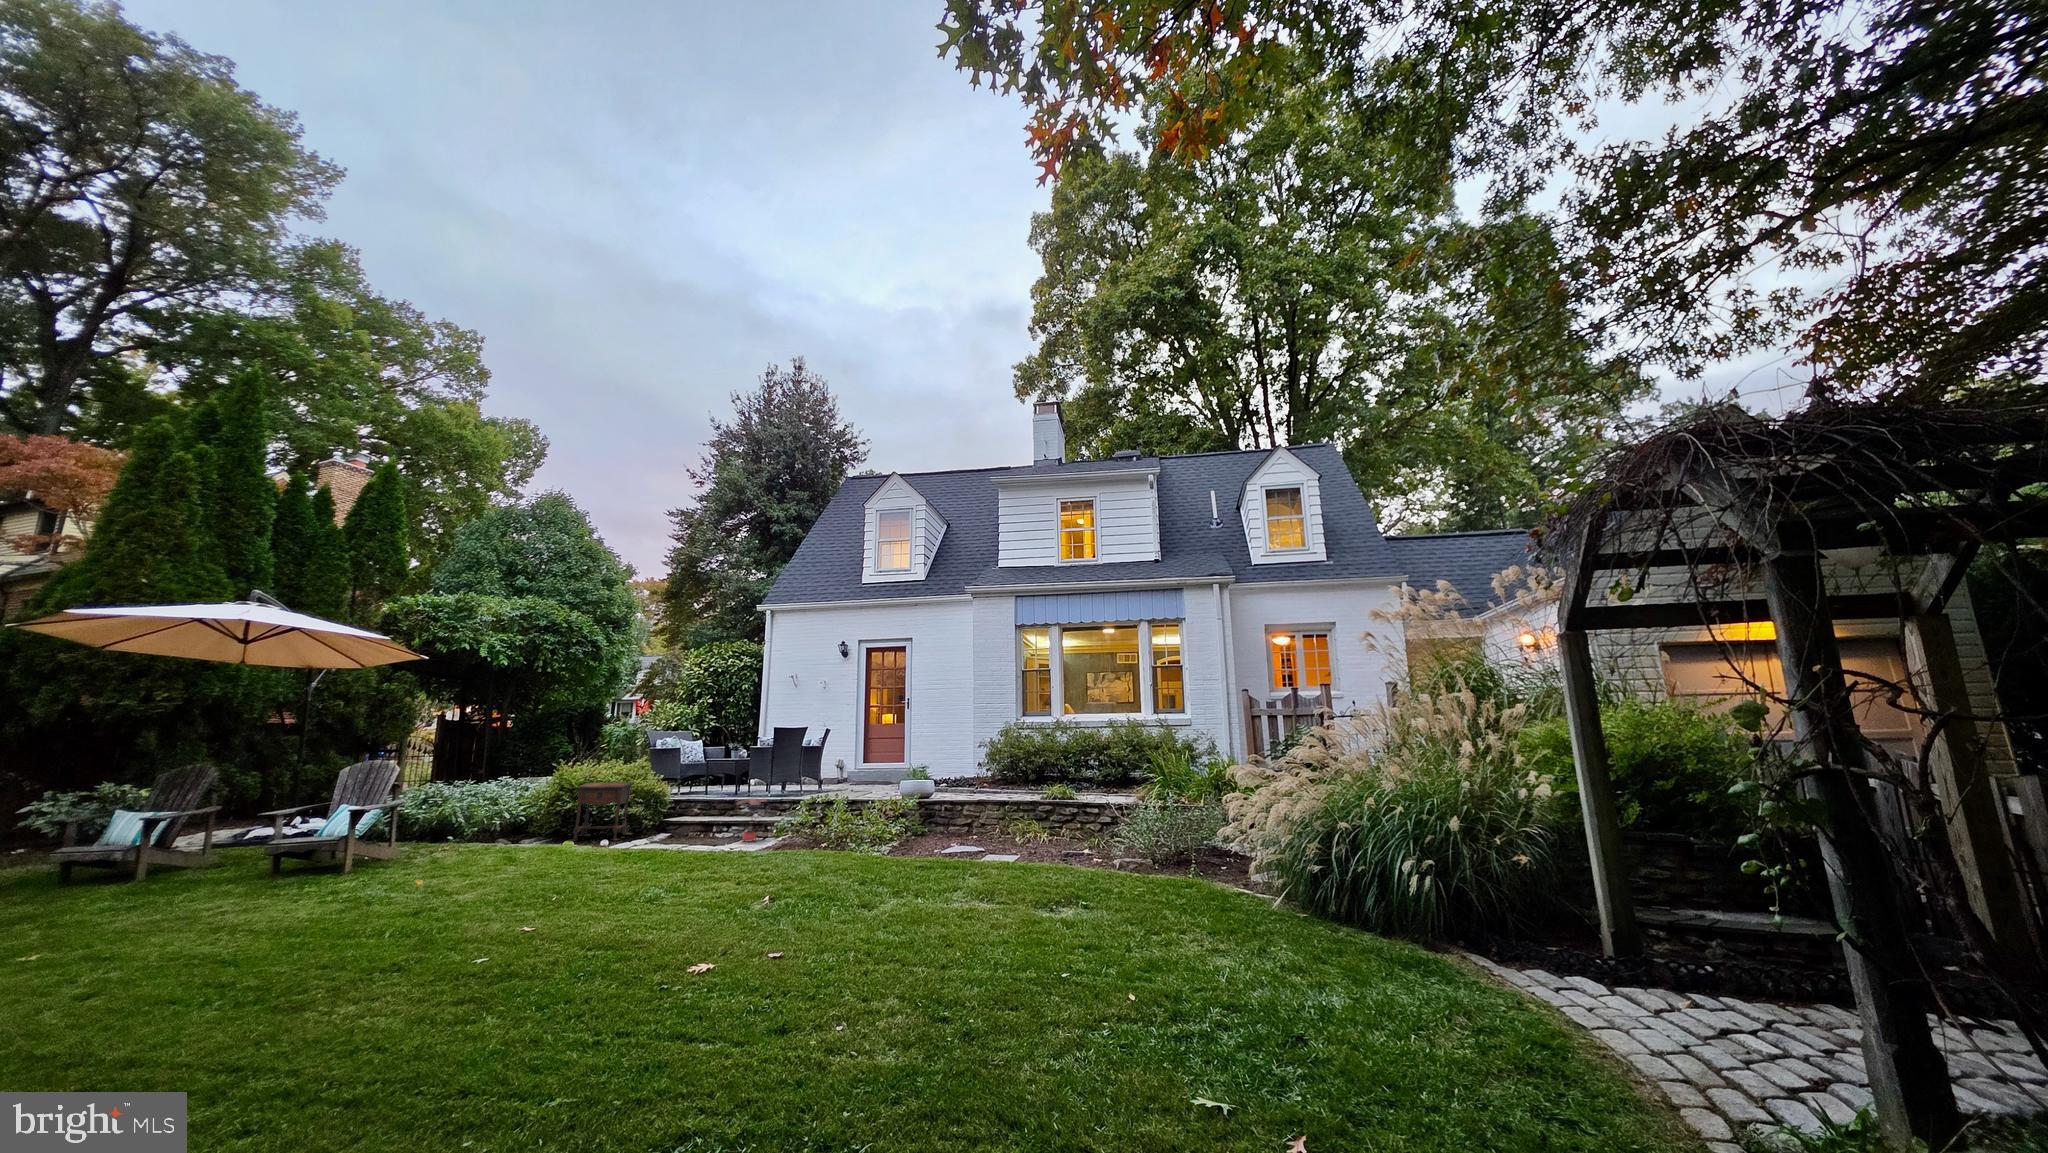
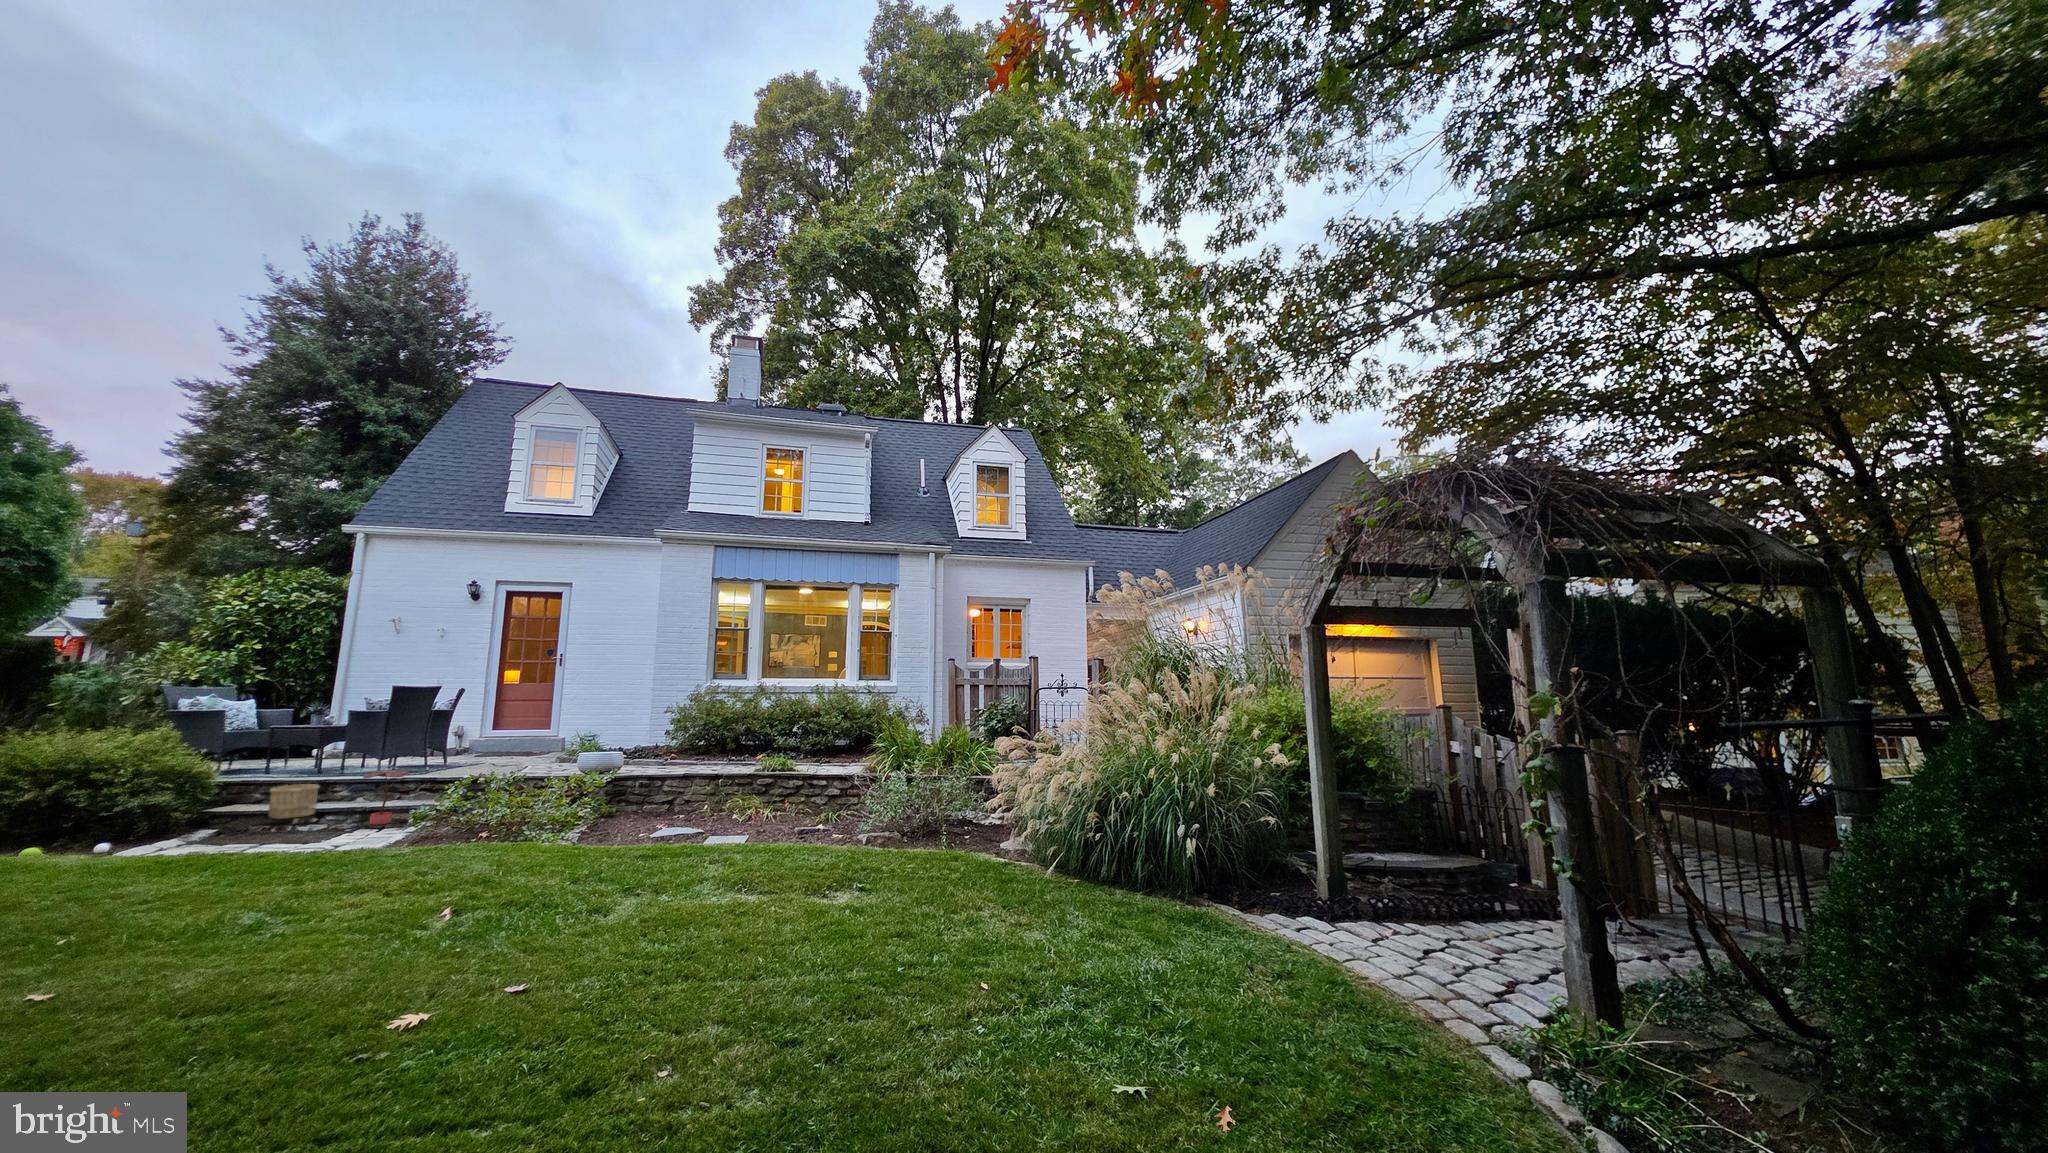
side table: present [568,782,633,841] -> none [36,757,162,844]
wooden bucket: none [697,803,727,829] -> present [268,784,319,819]

